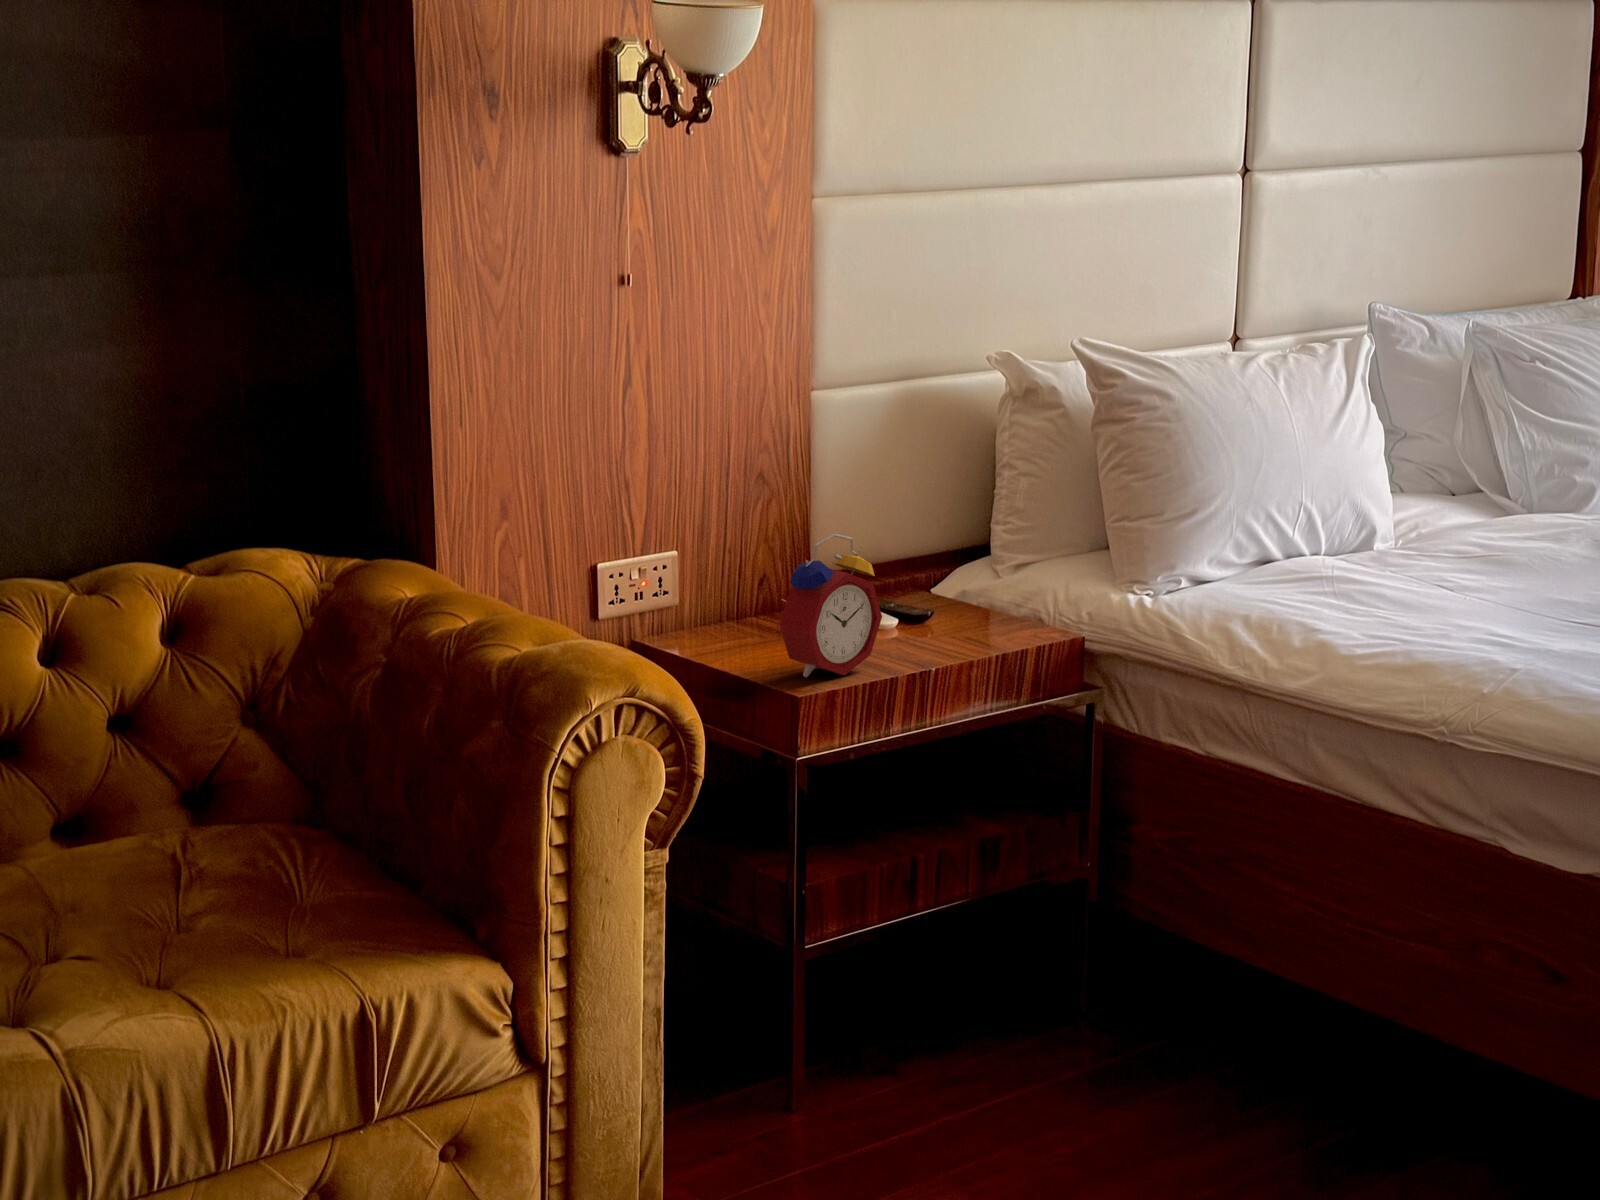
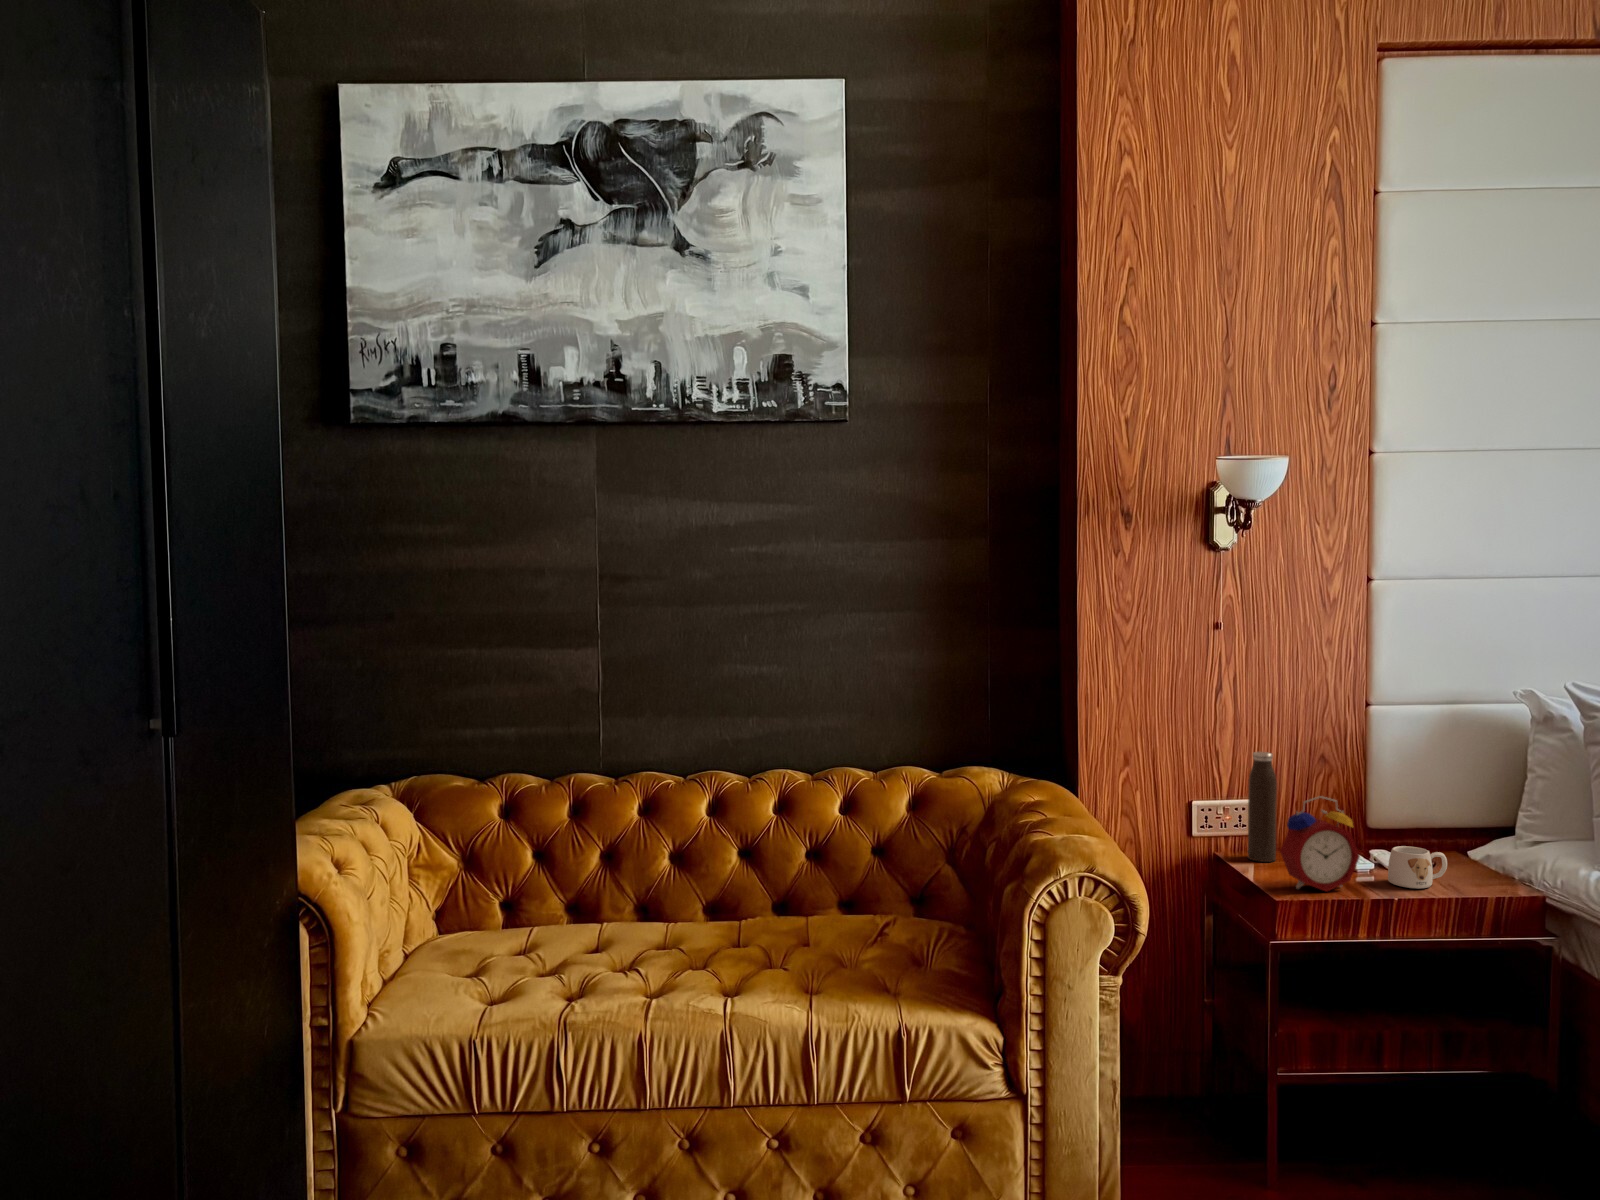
water bottle: none [687,471,731,644] -> present [1248,752,1277,862]
mug: none [900,594,971,653] -> present [1388,846,1447,889]

